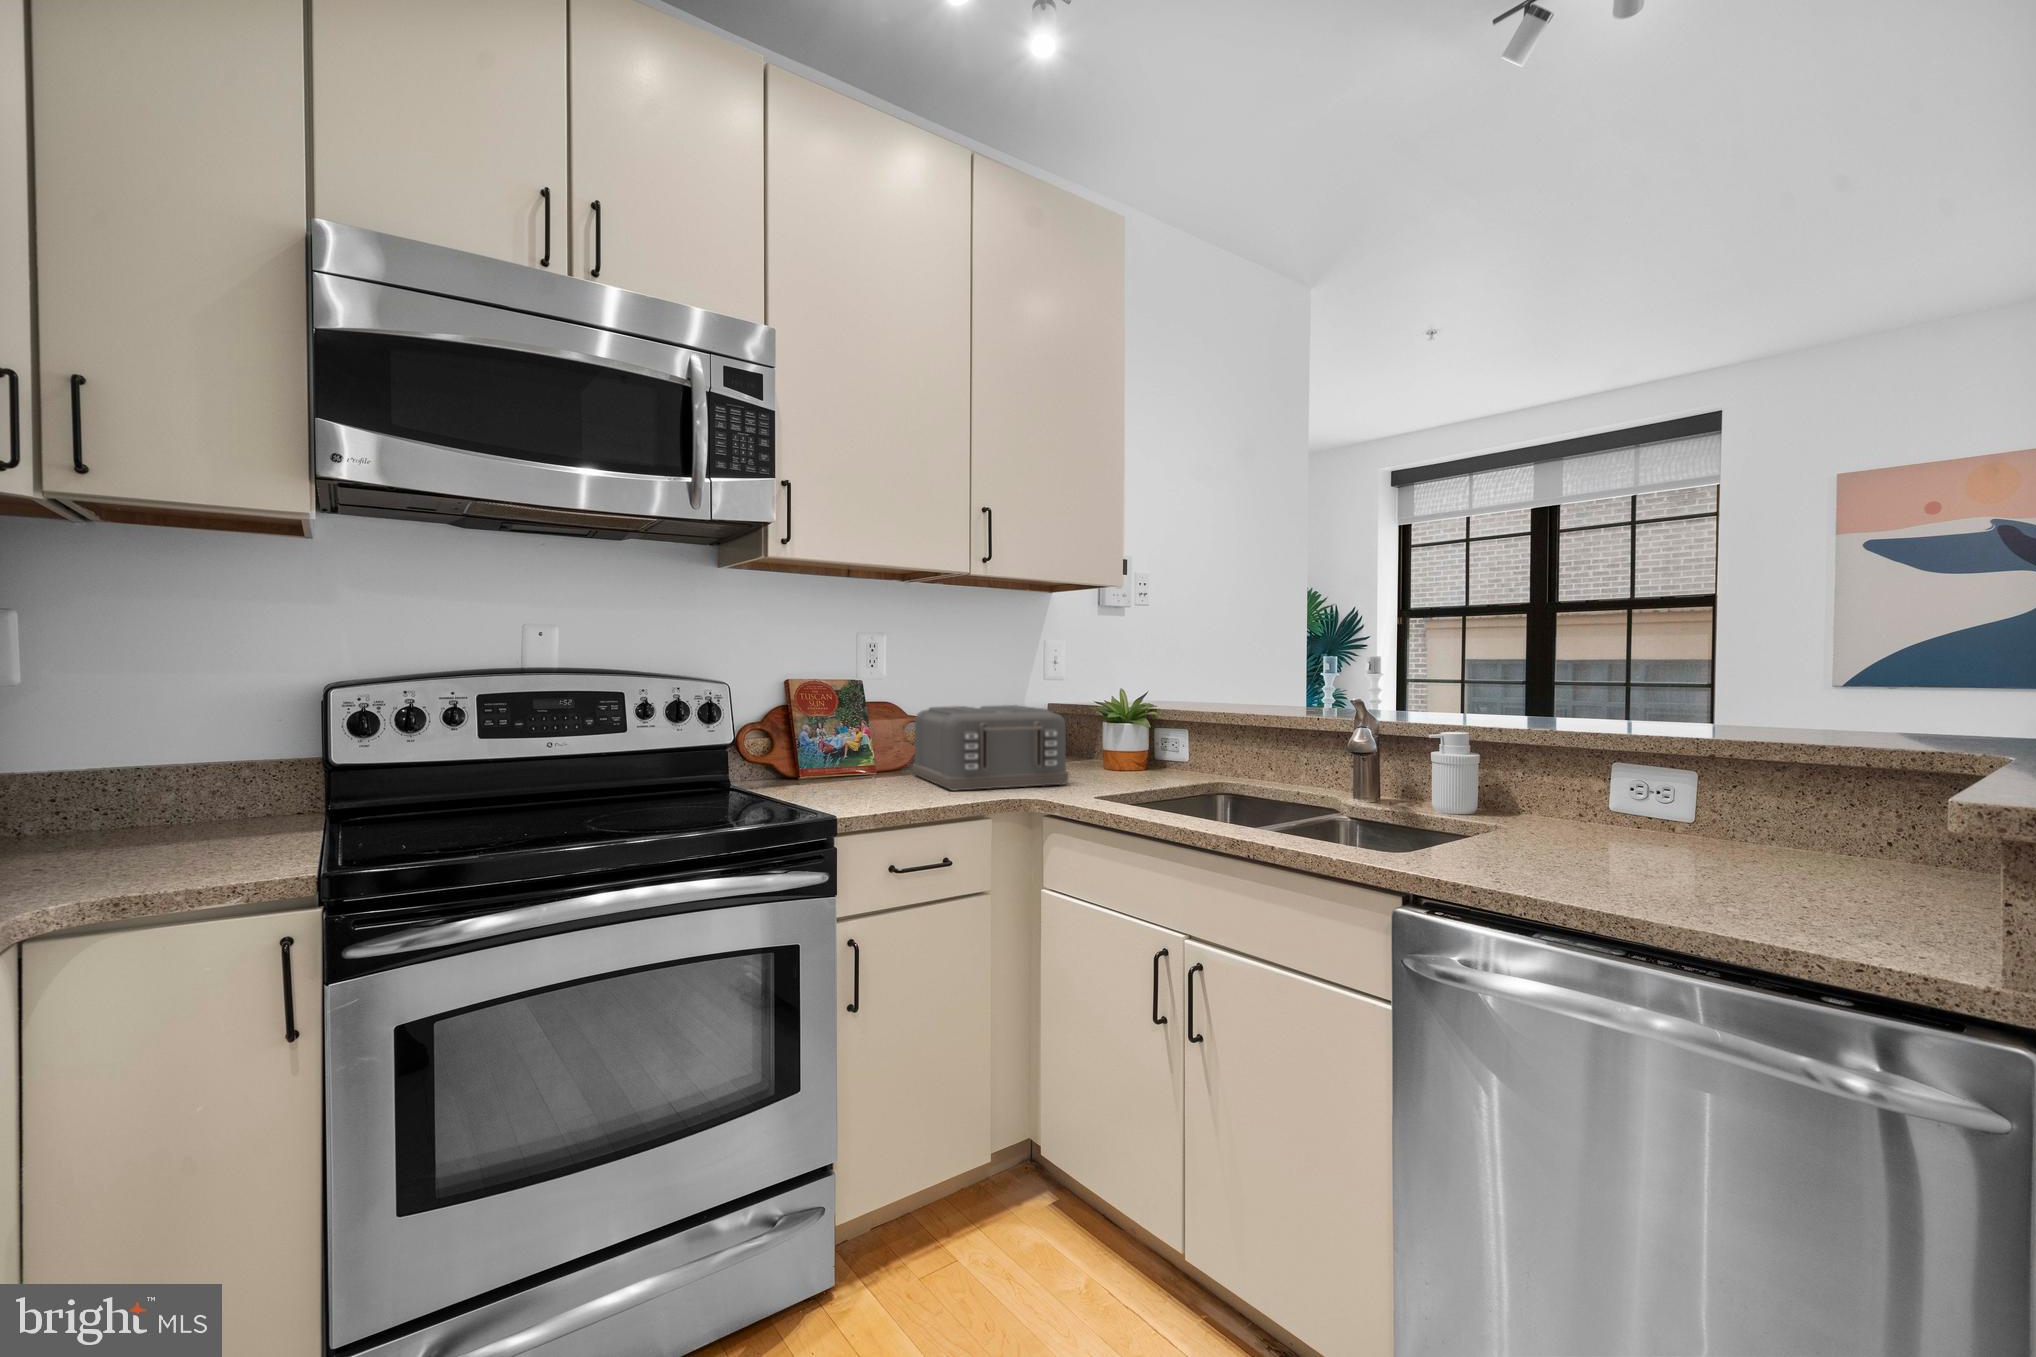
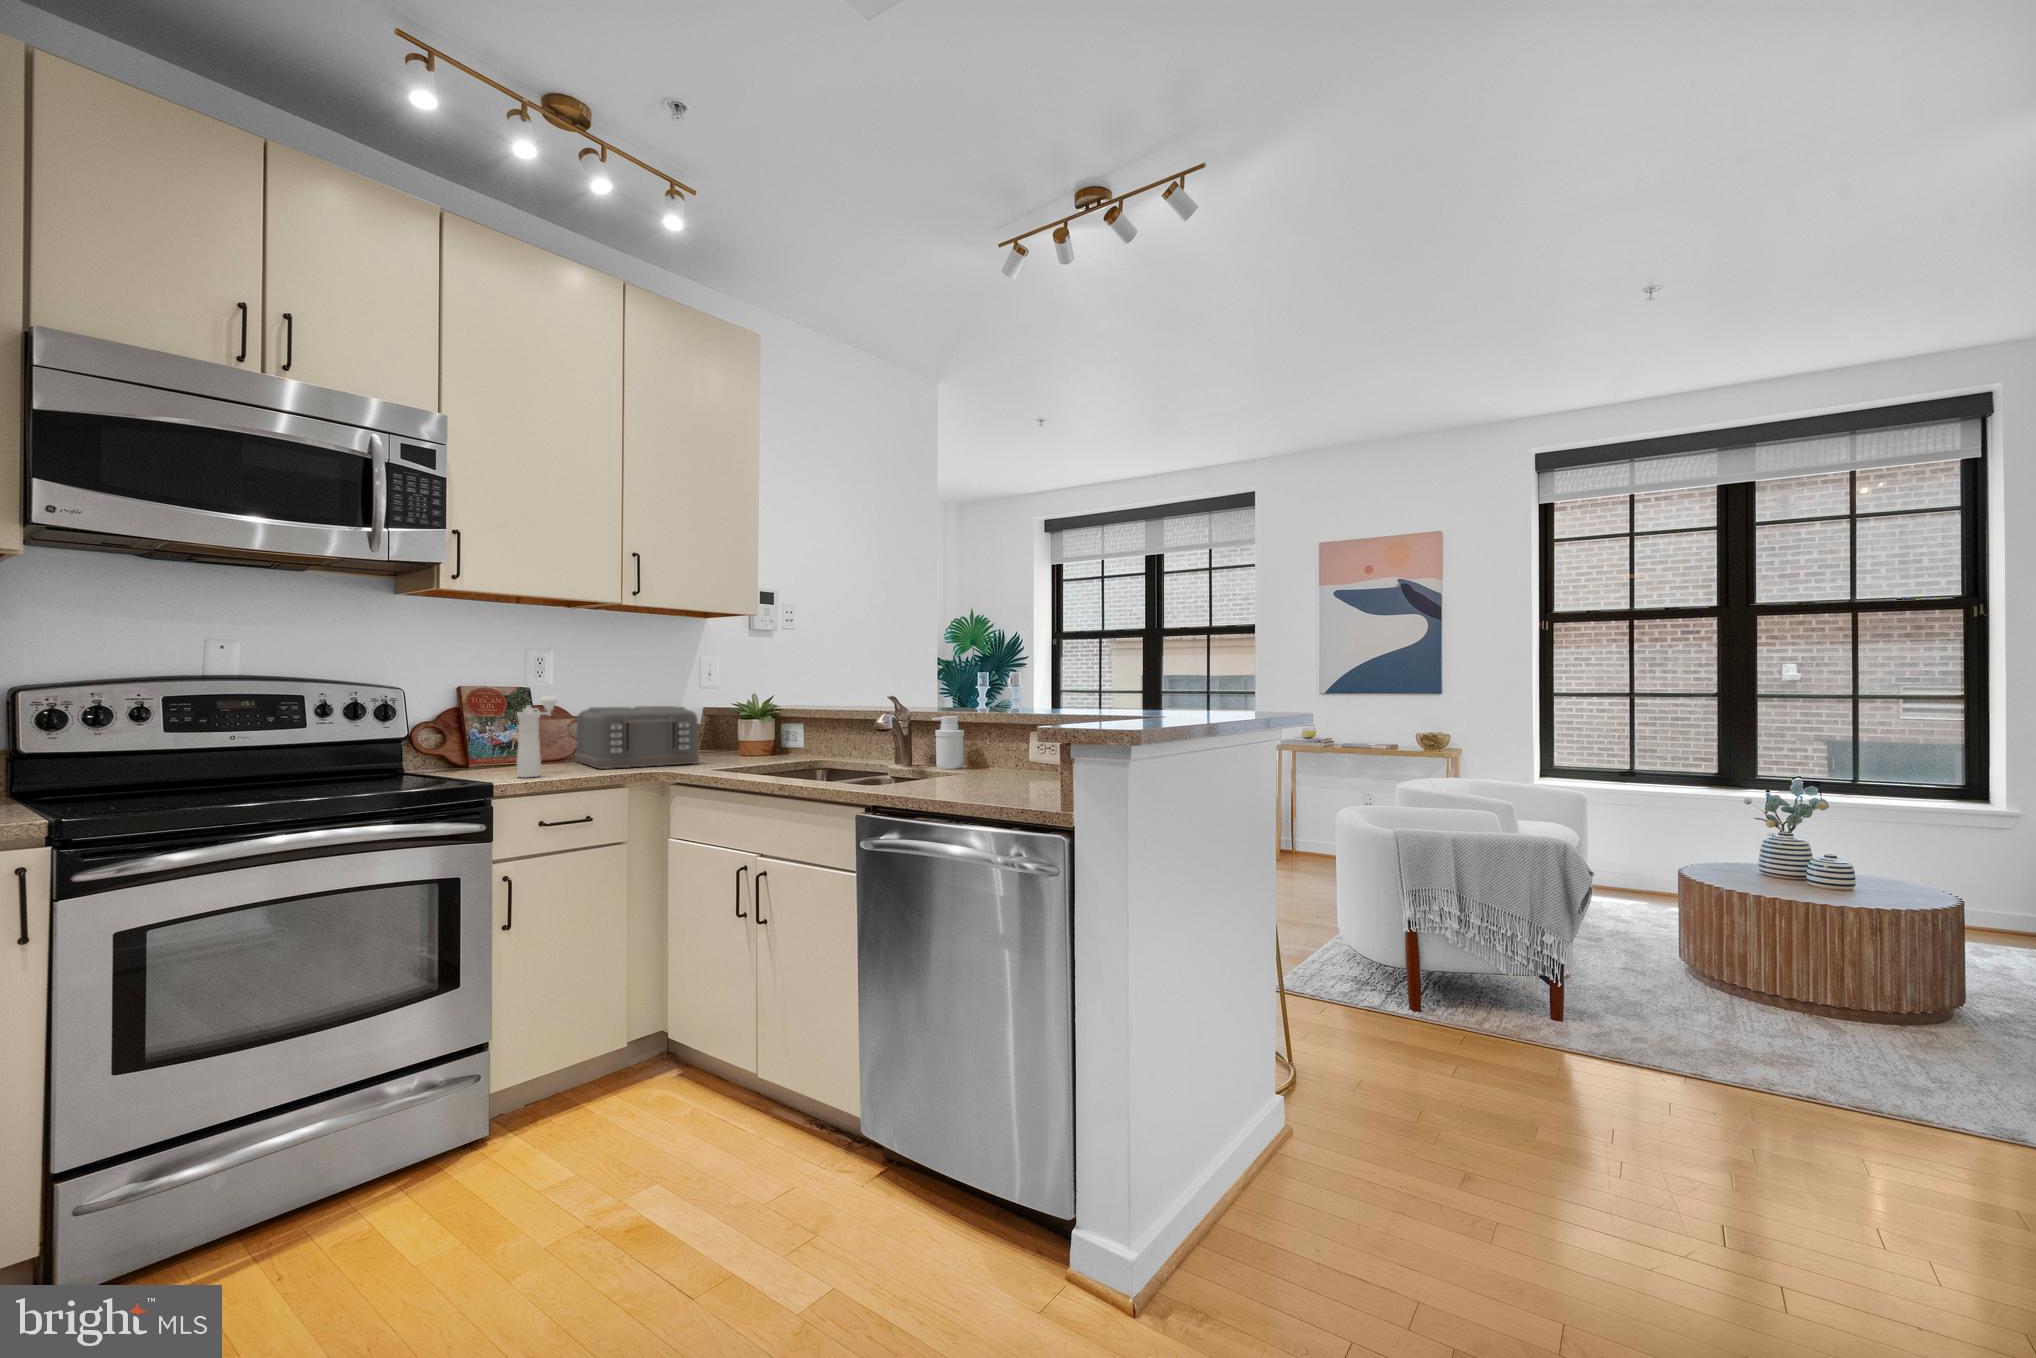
pepper mill: none [859,695,904,804] -> present [517,696,557,778]

